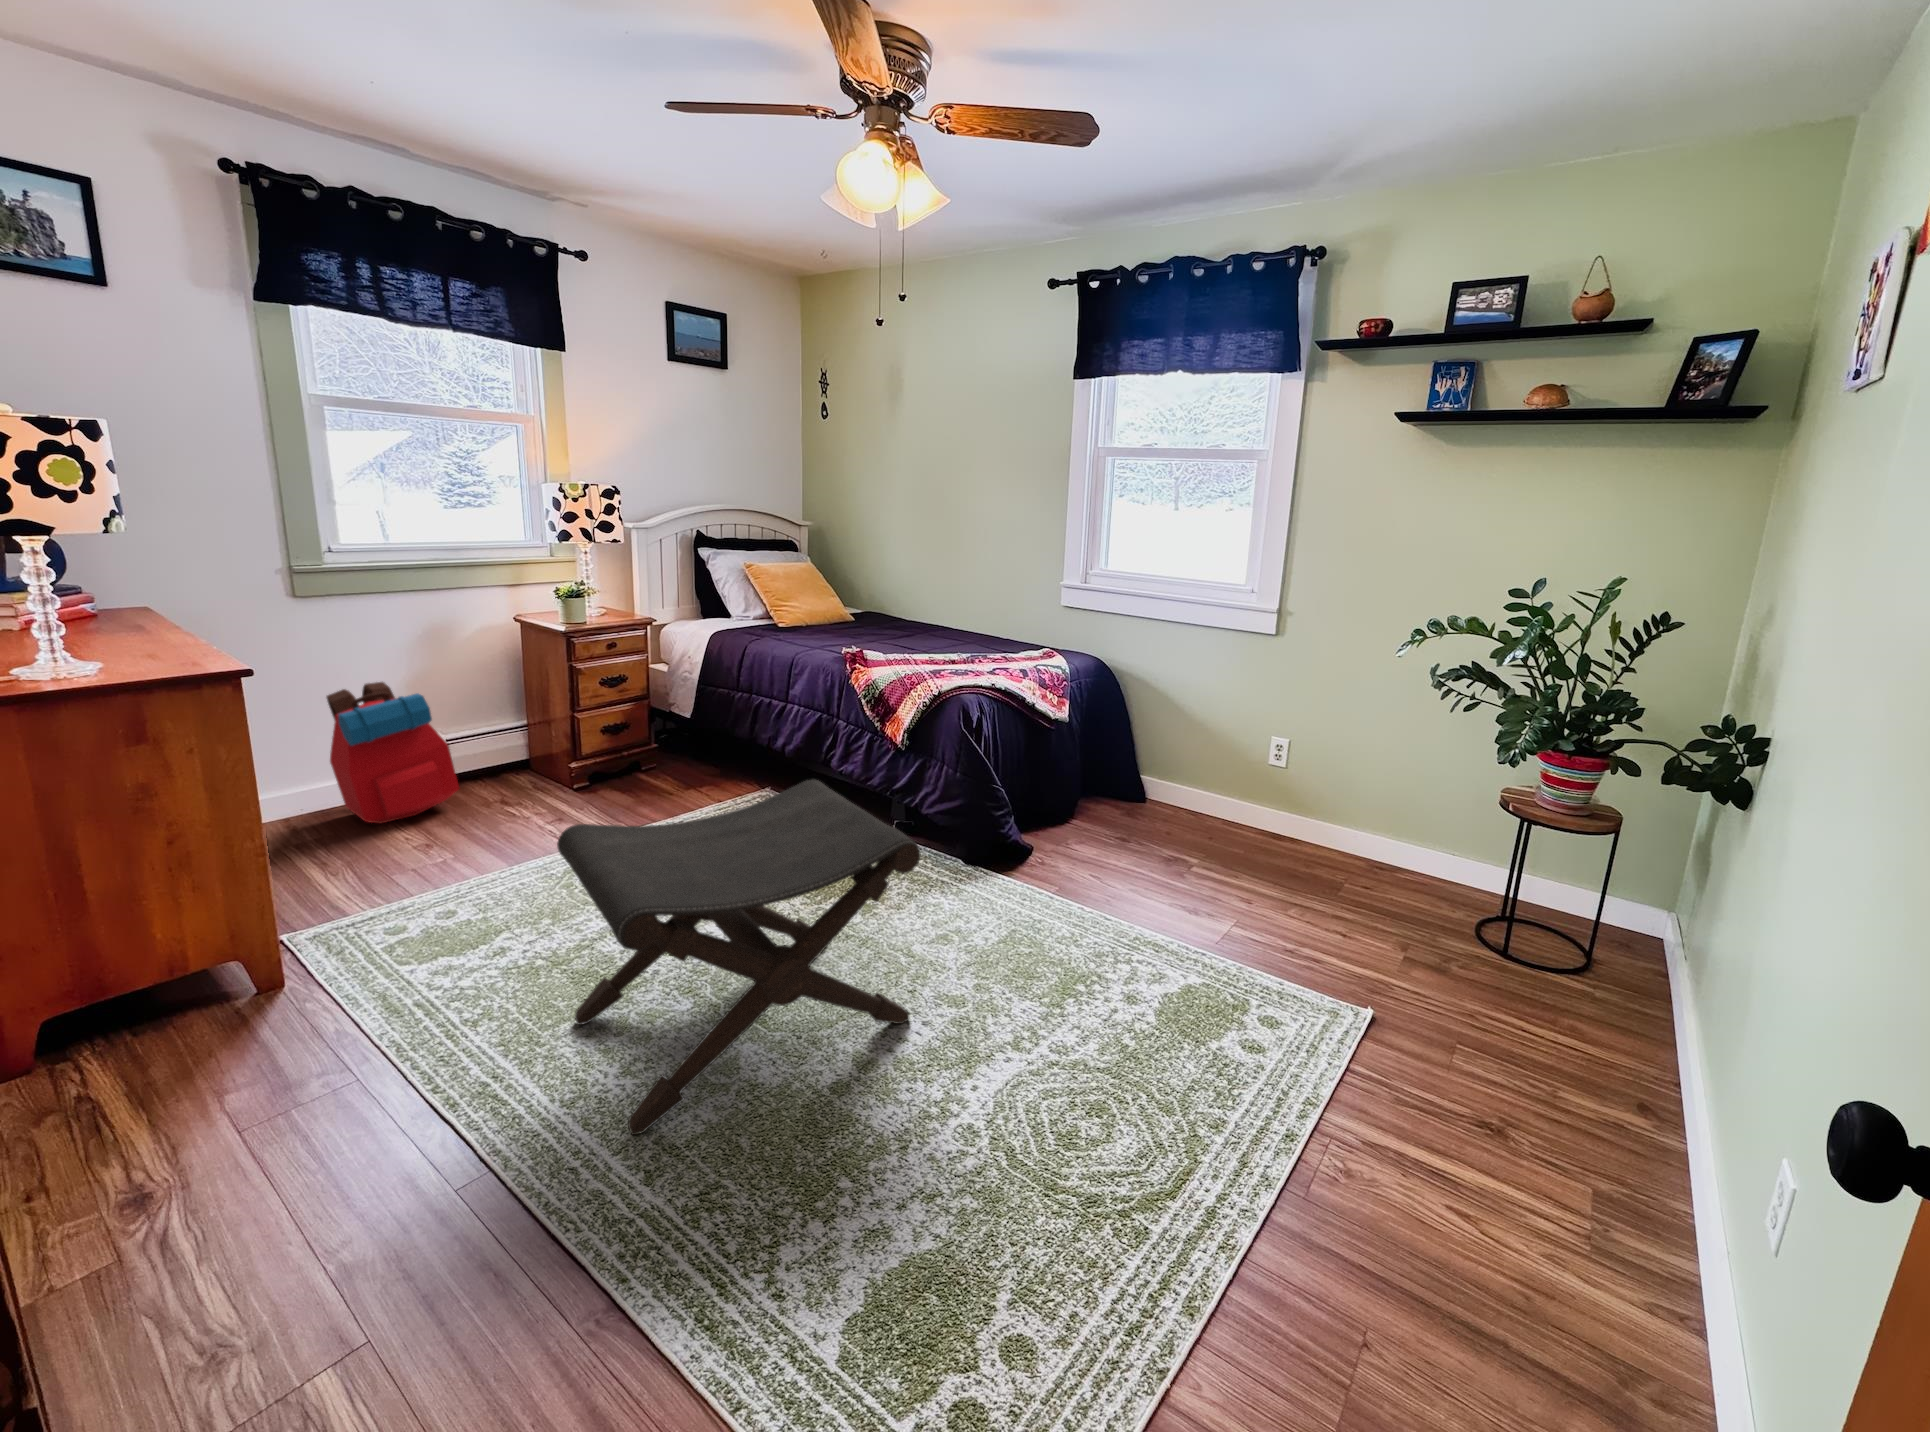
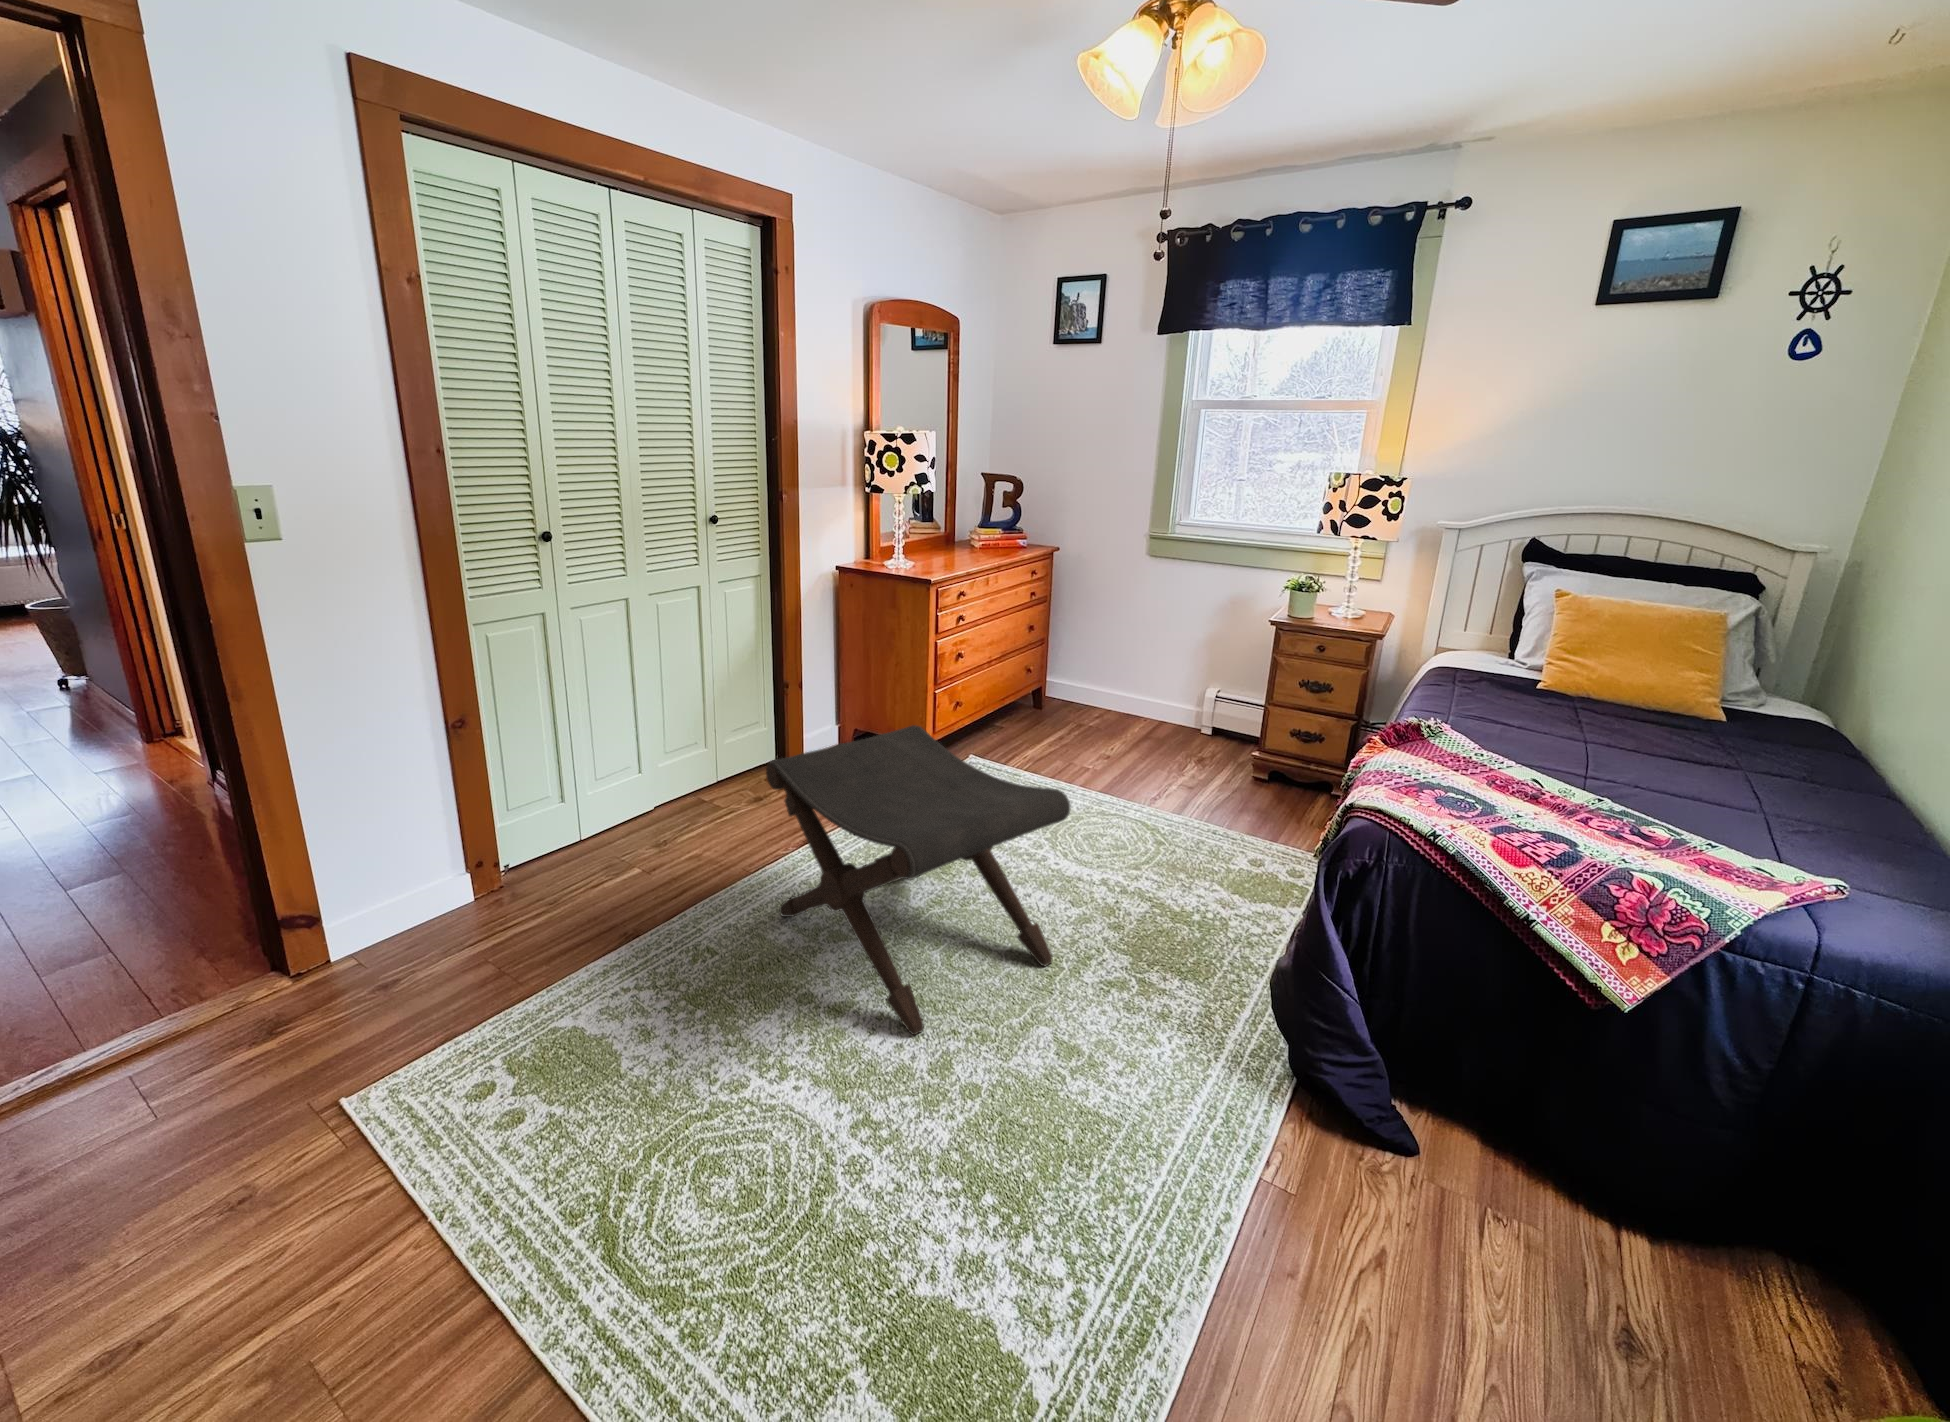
backpack: present [327,682,459,823] -> none [1134,633,1218,743]

